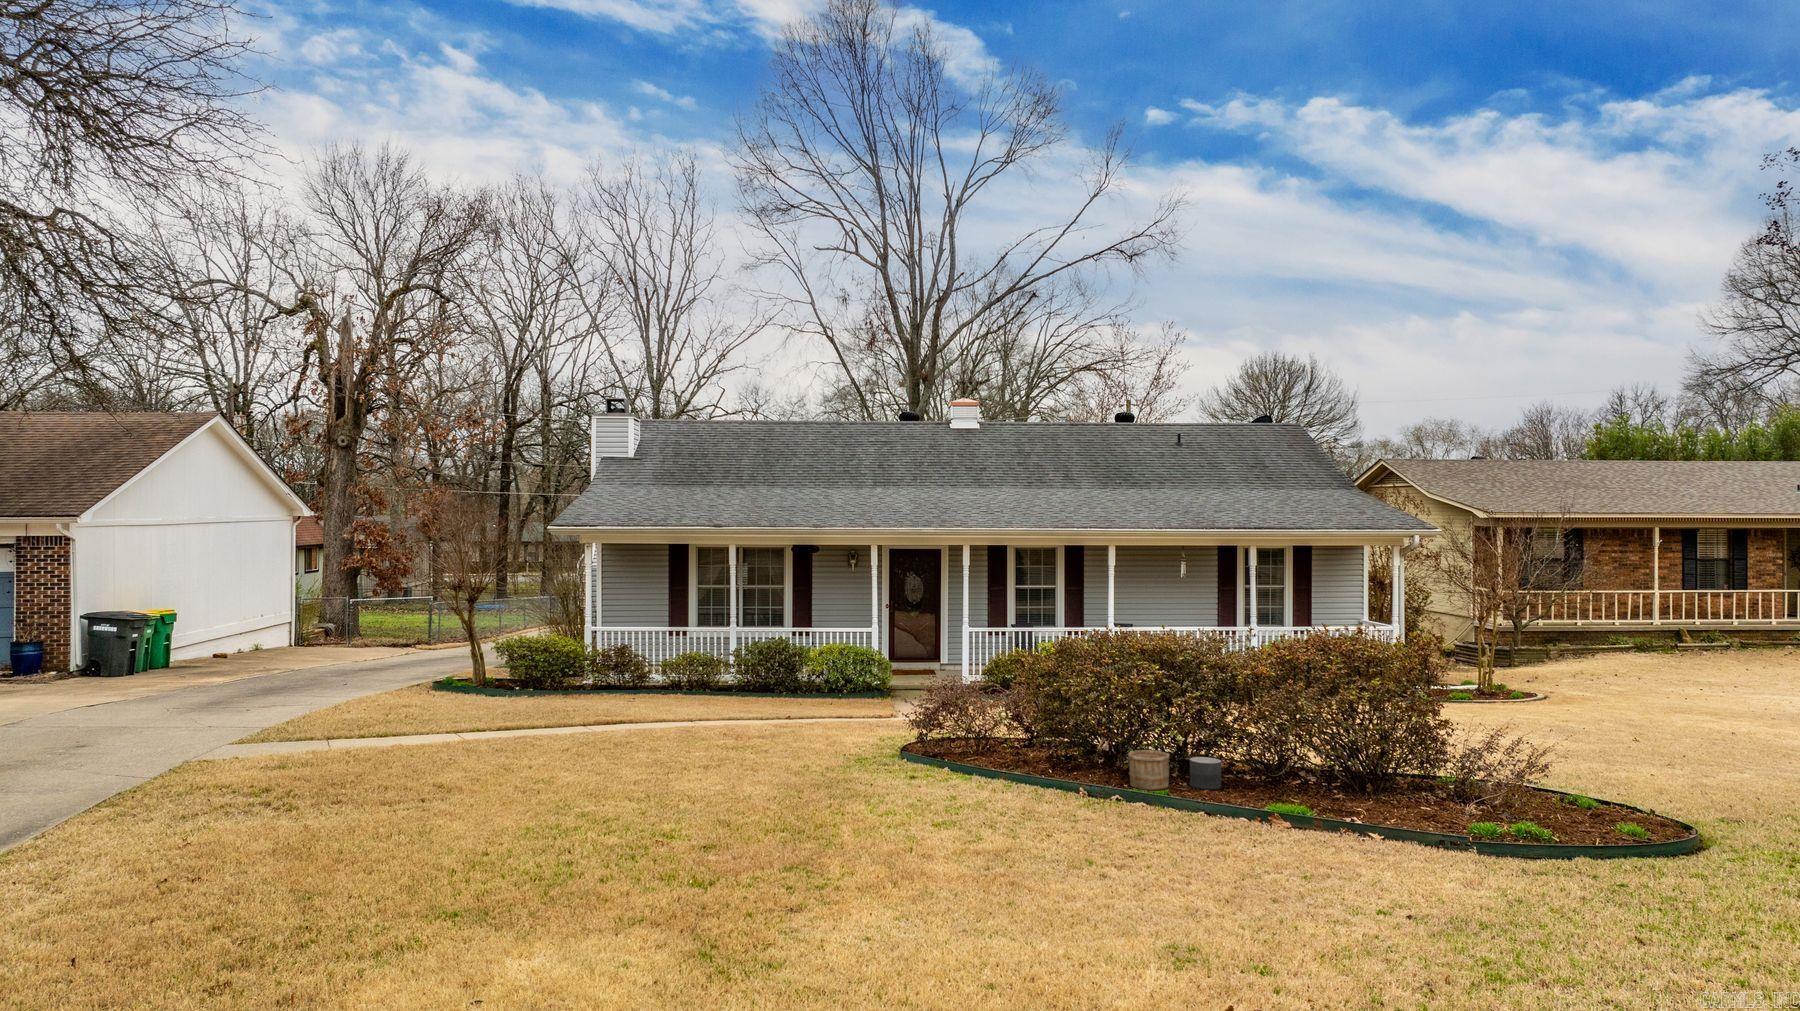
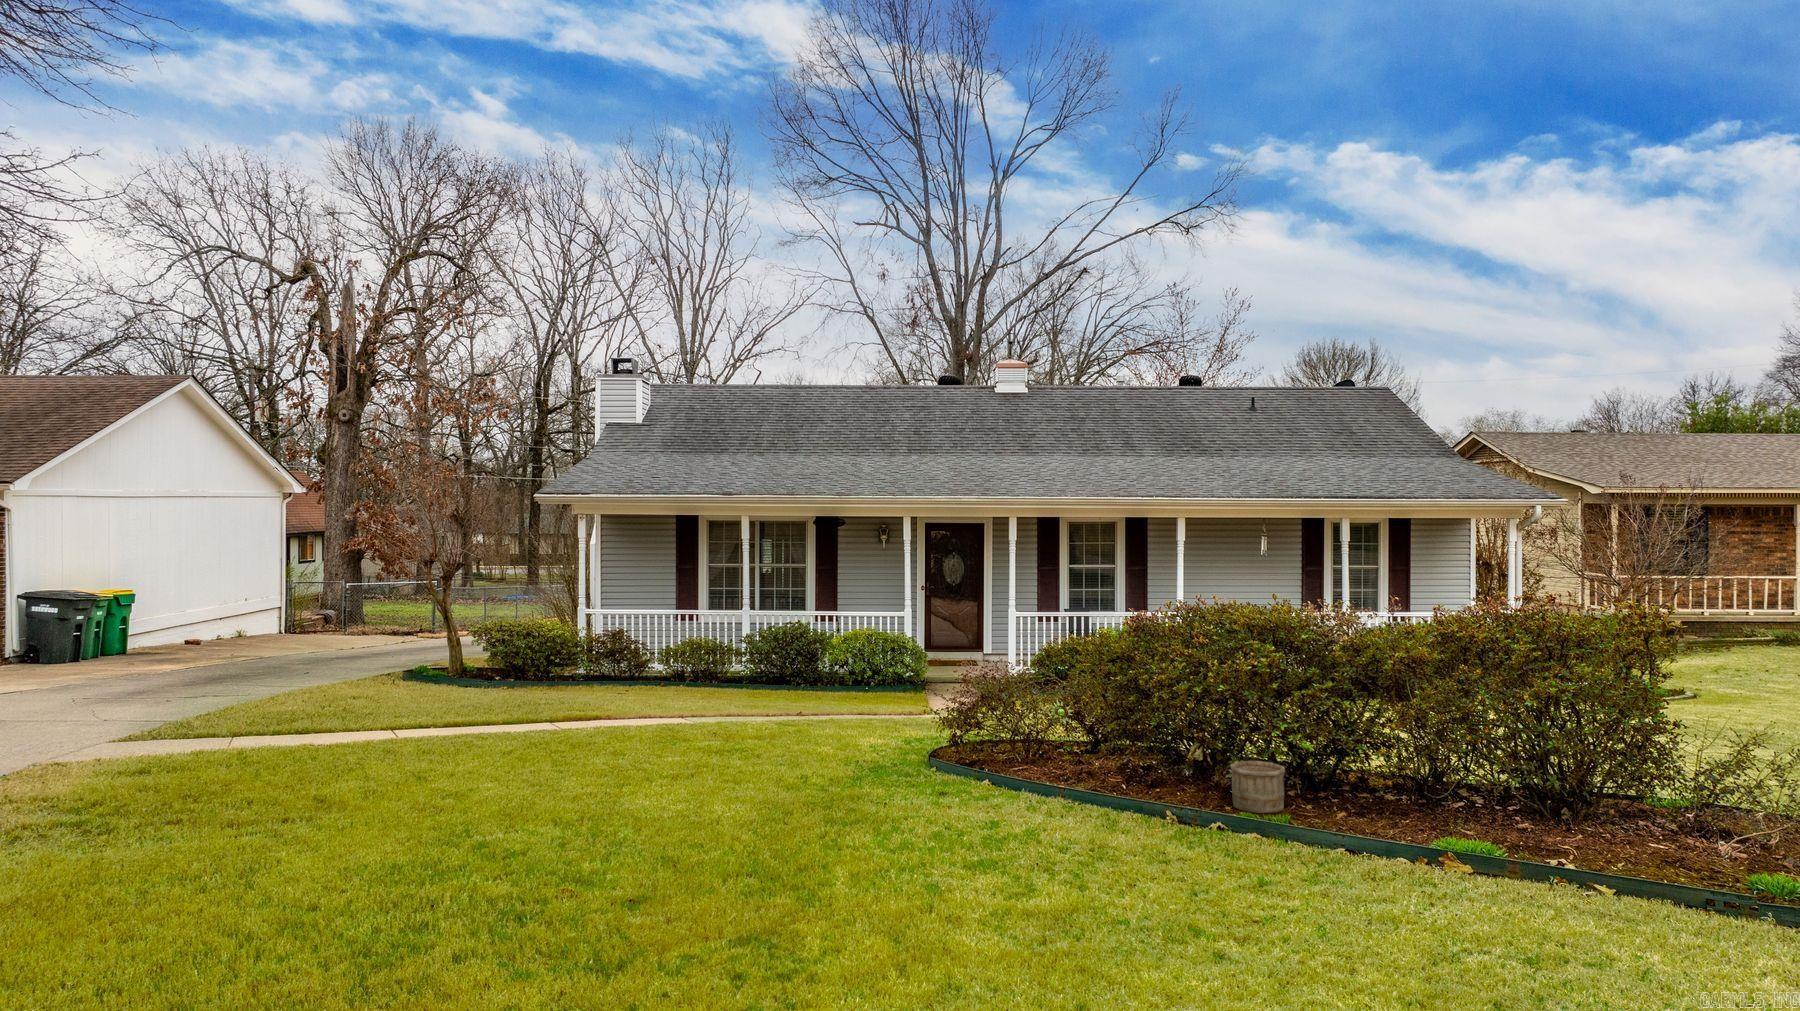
planter: present [1190,757,1221,790] -> none [1311,771,1353,814]

